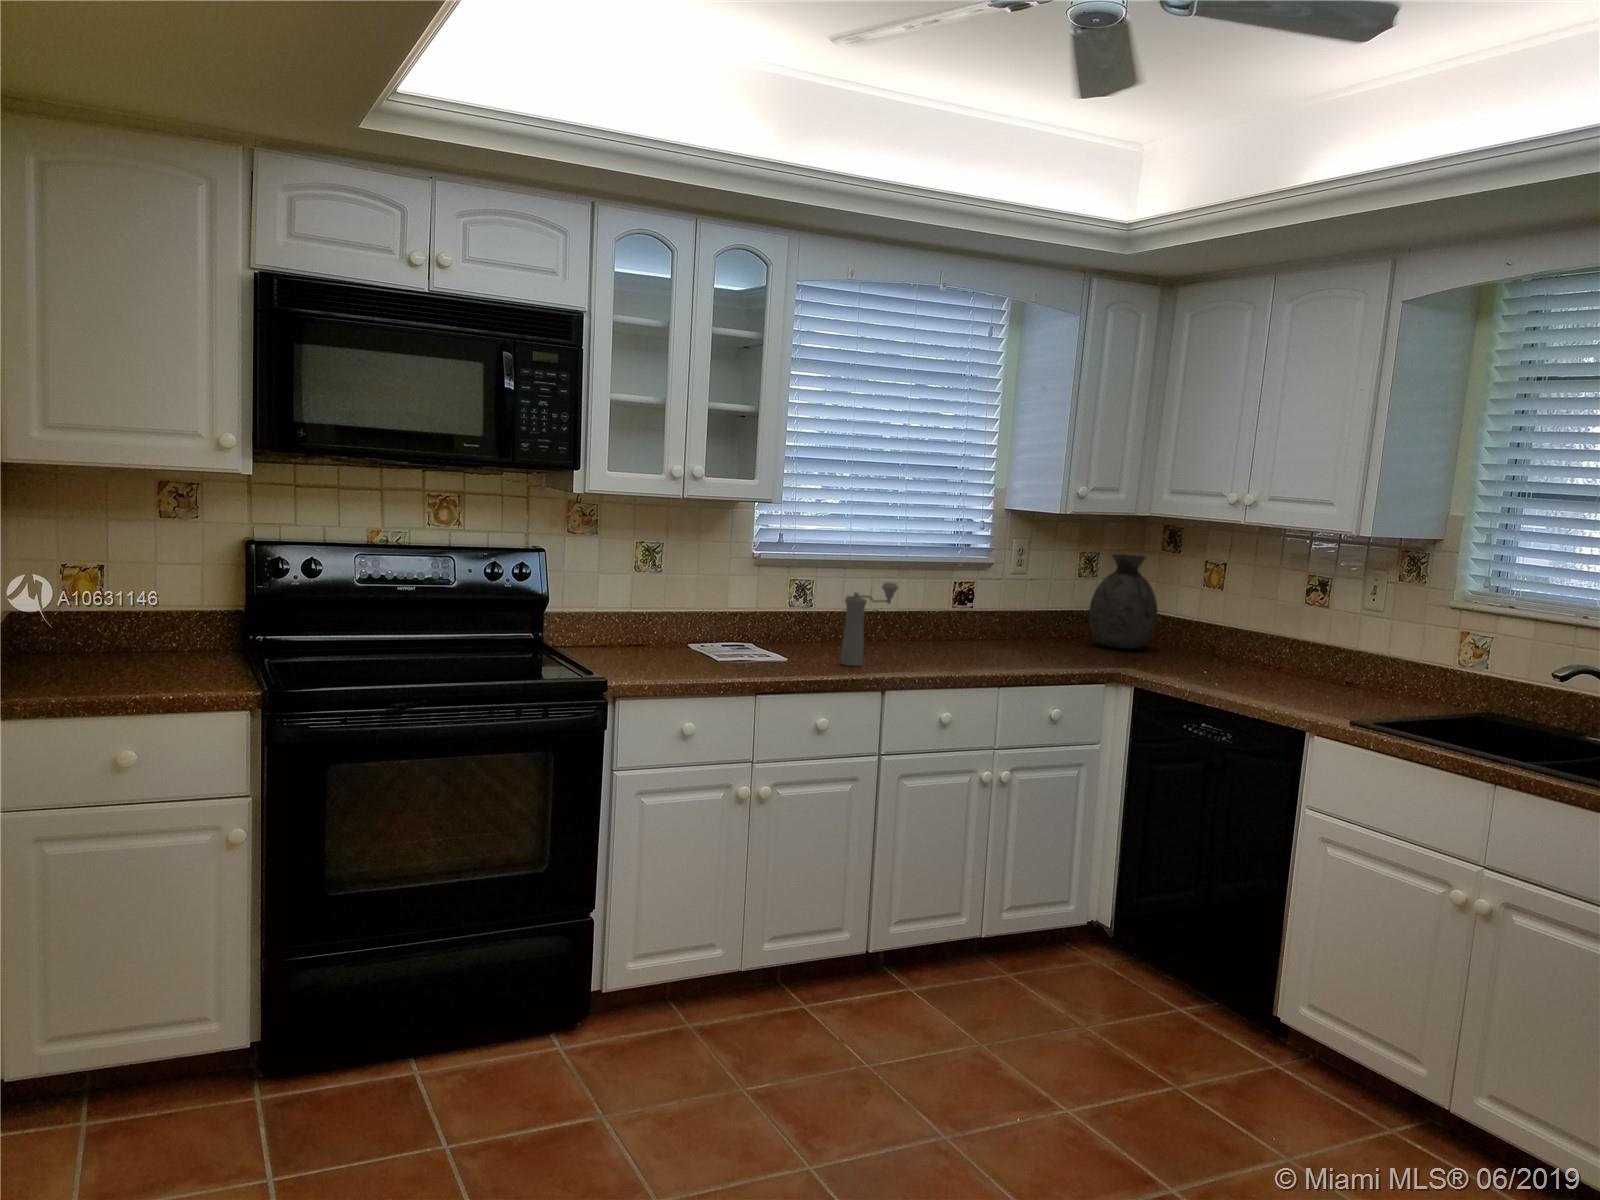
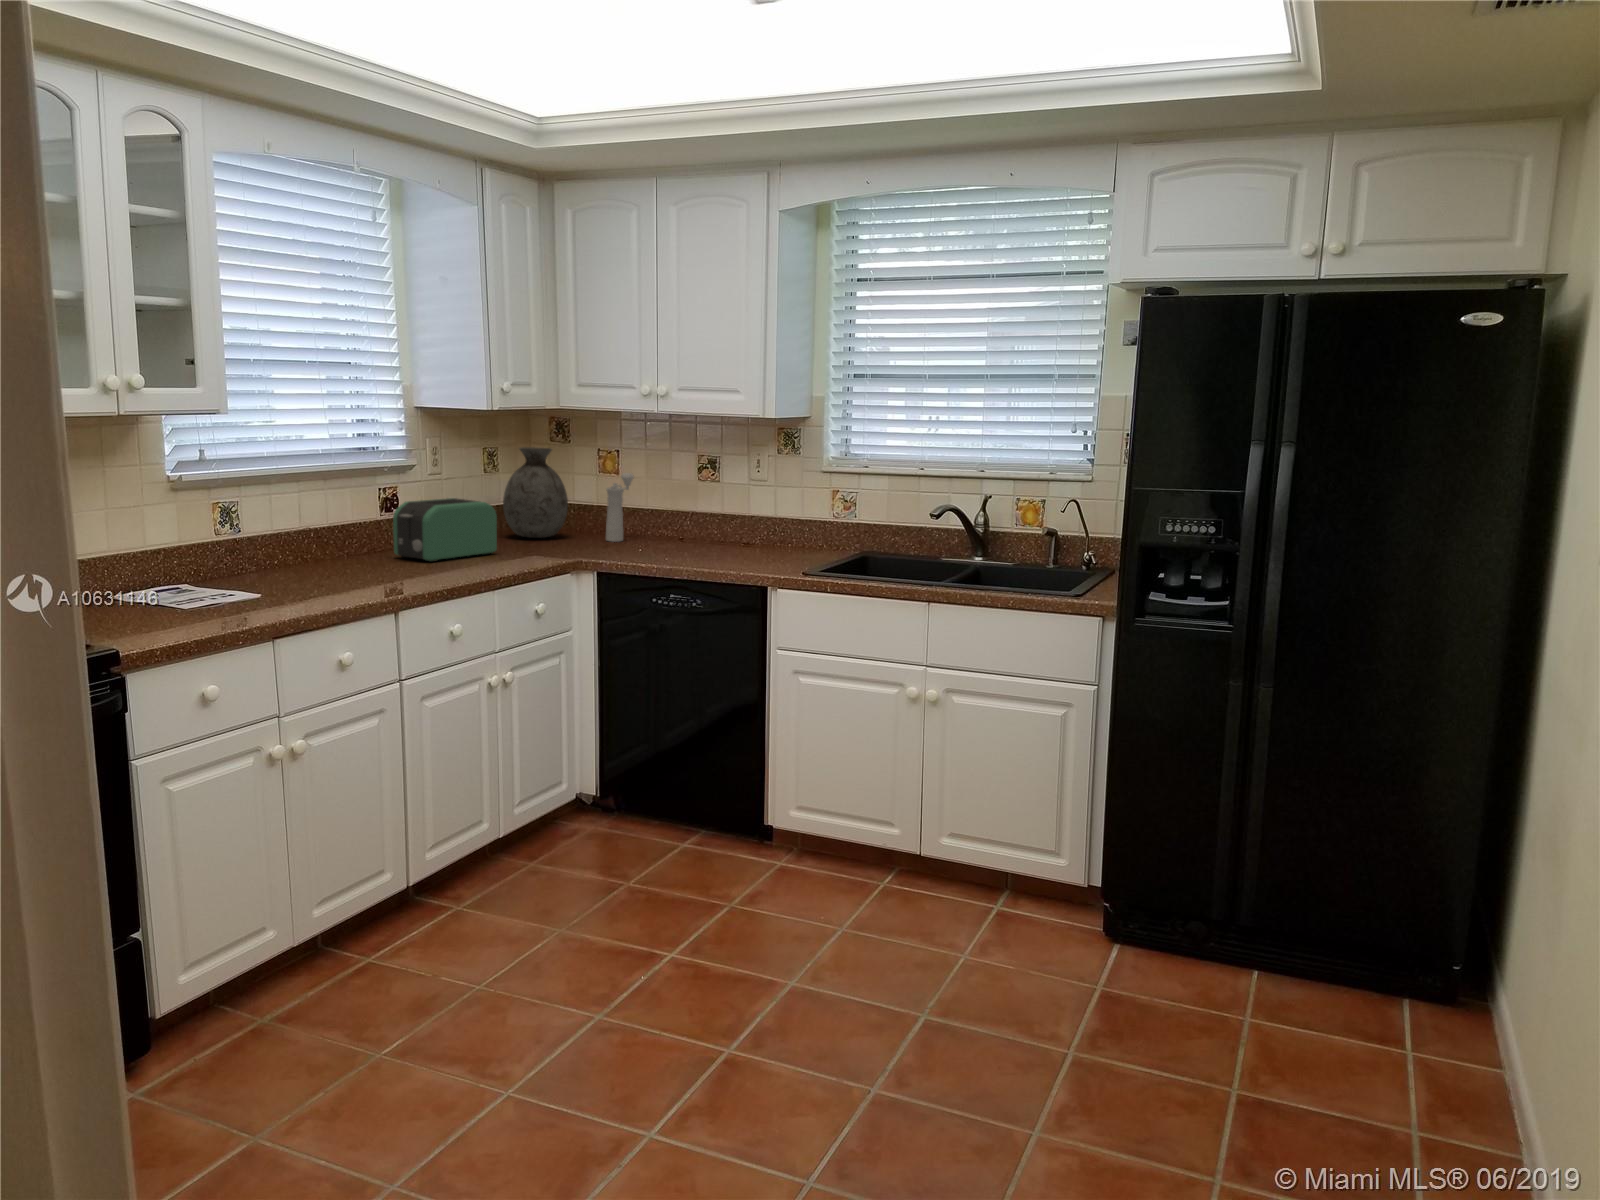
pepper mill: present [841,582,898,666] -> present [606,473,634,542]
toaster: none [947,595,1050,656] -> present [393,498,497,562]

